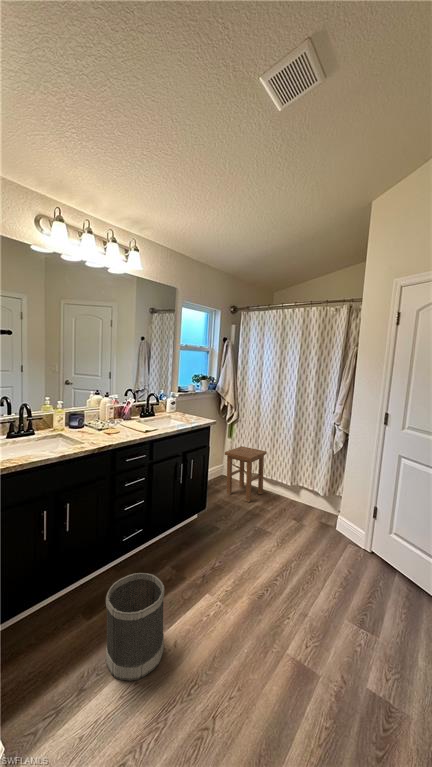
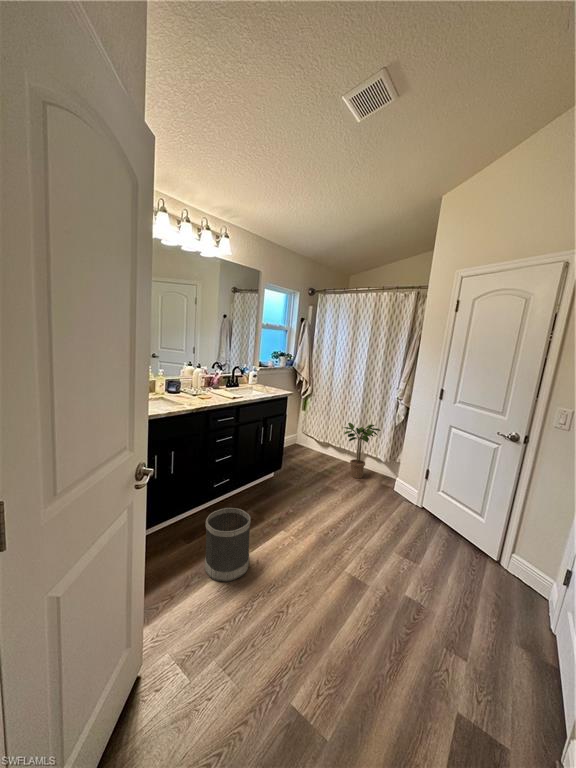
stool: present [225,446,267,502] -> none [299,418,337,466]
potted plant: none [273,451,317,515] -> present [344,423,381,478]

